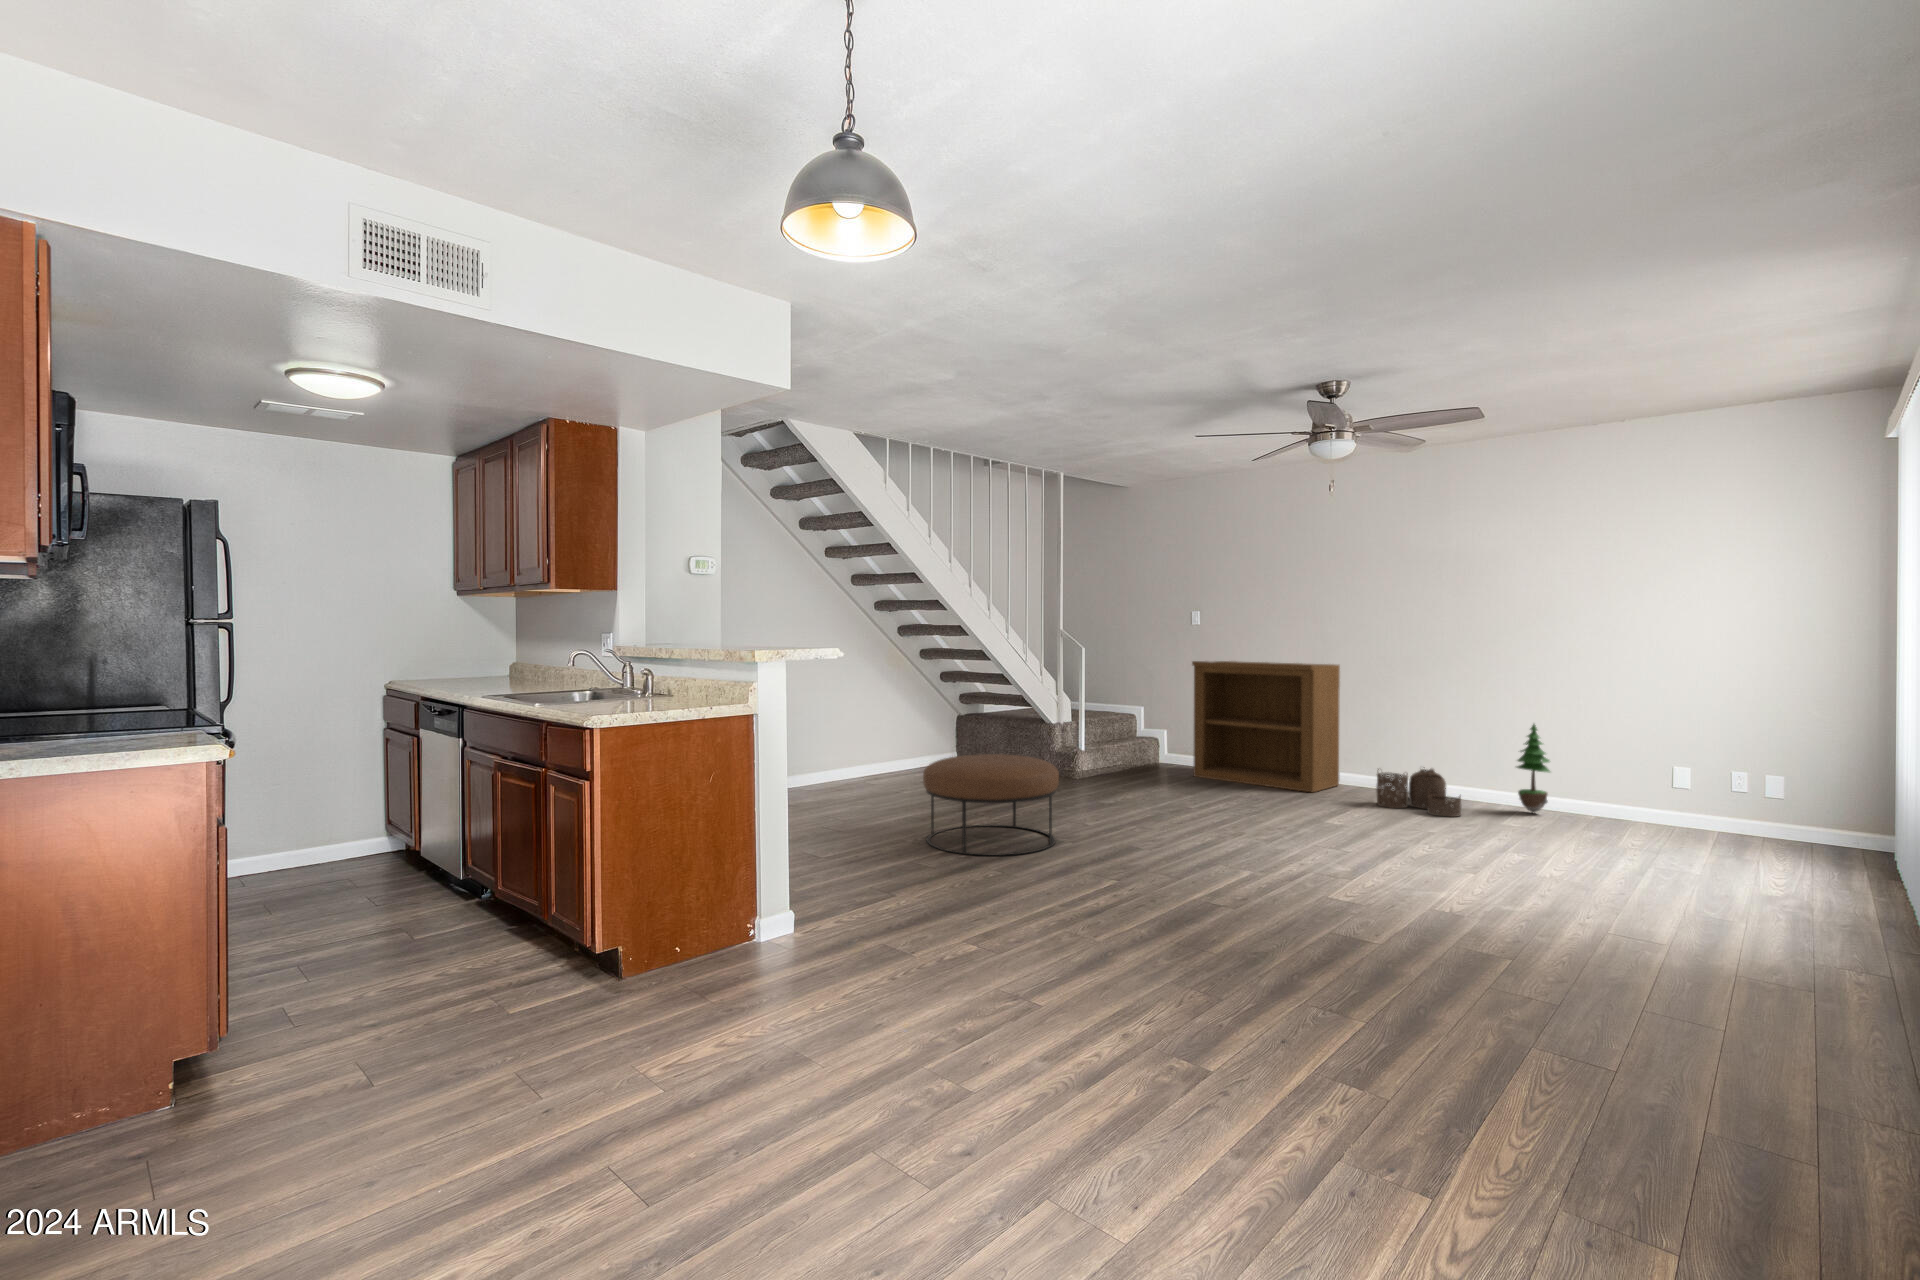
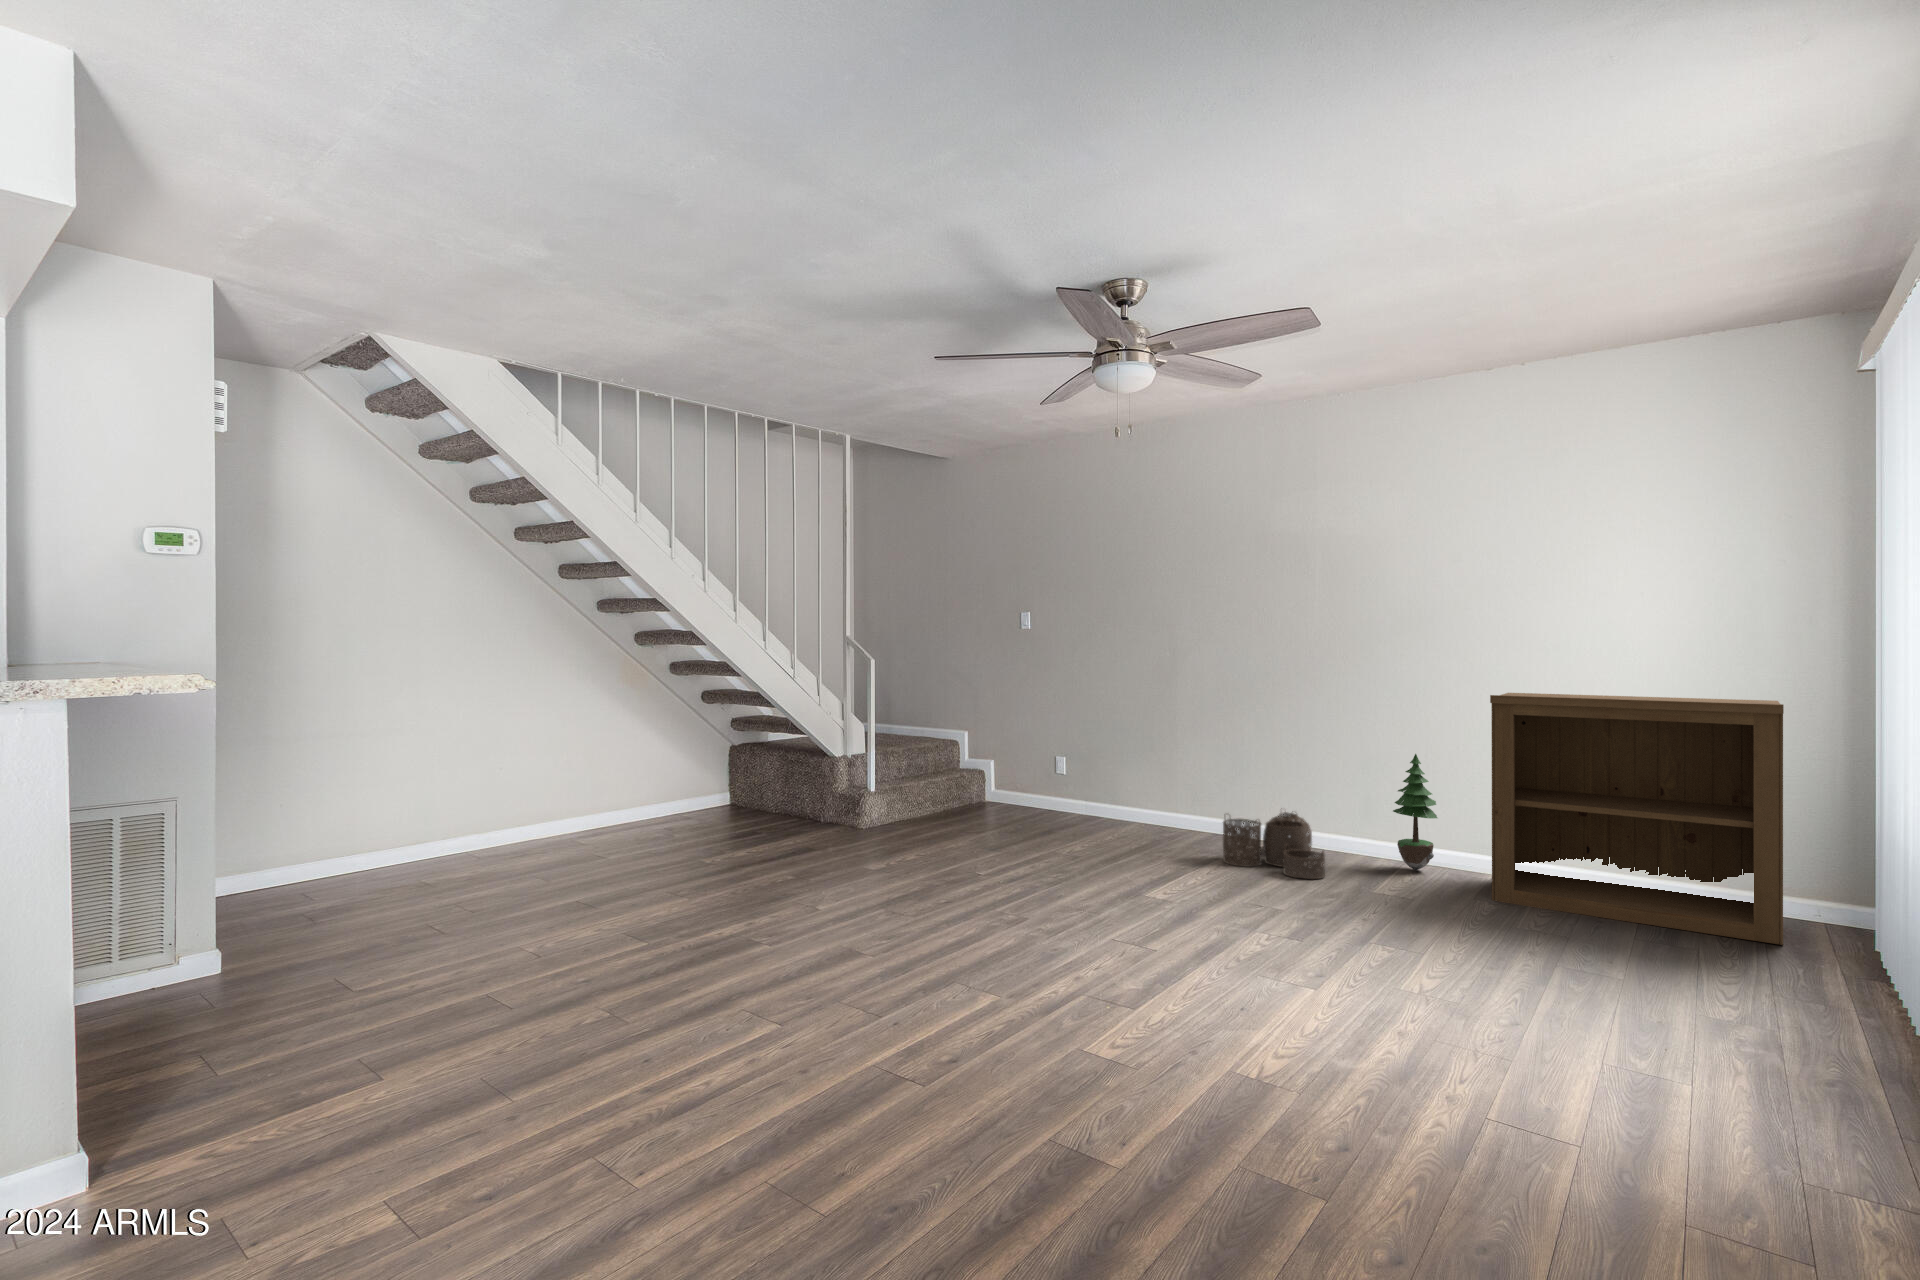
bookshelf: present [1192,661,1340,792] -> present [1490,693,1784,945]
ottoman: present [923,754,1059,856] -> none [550,814,755,973]

